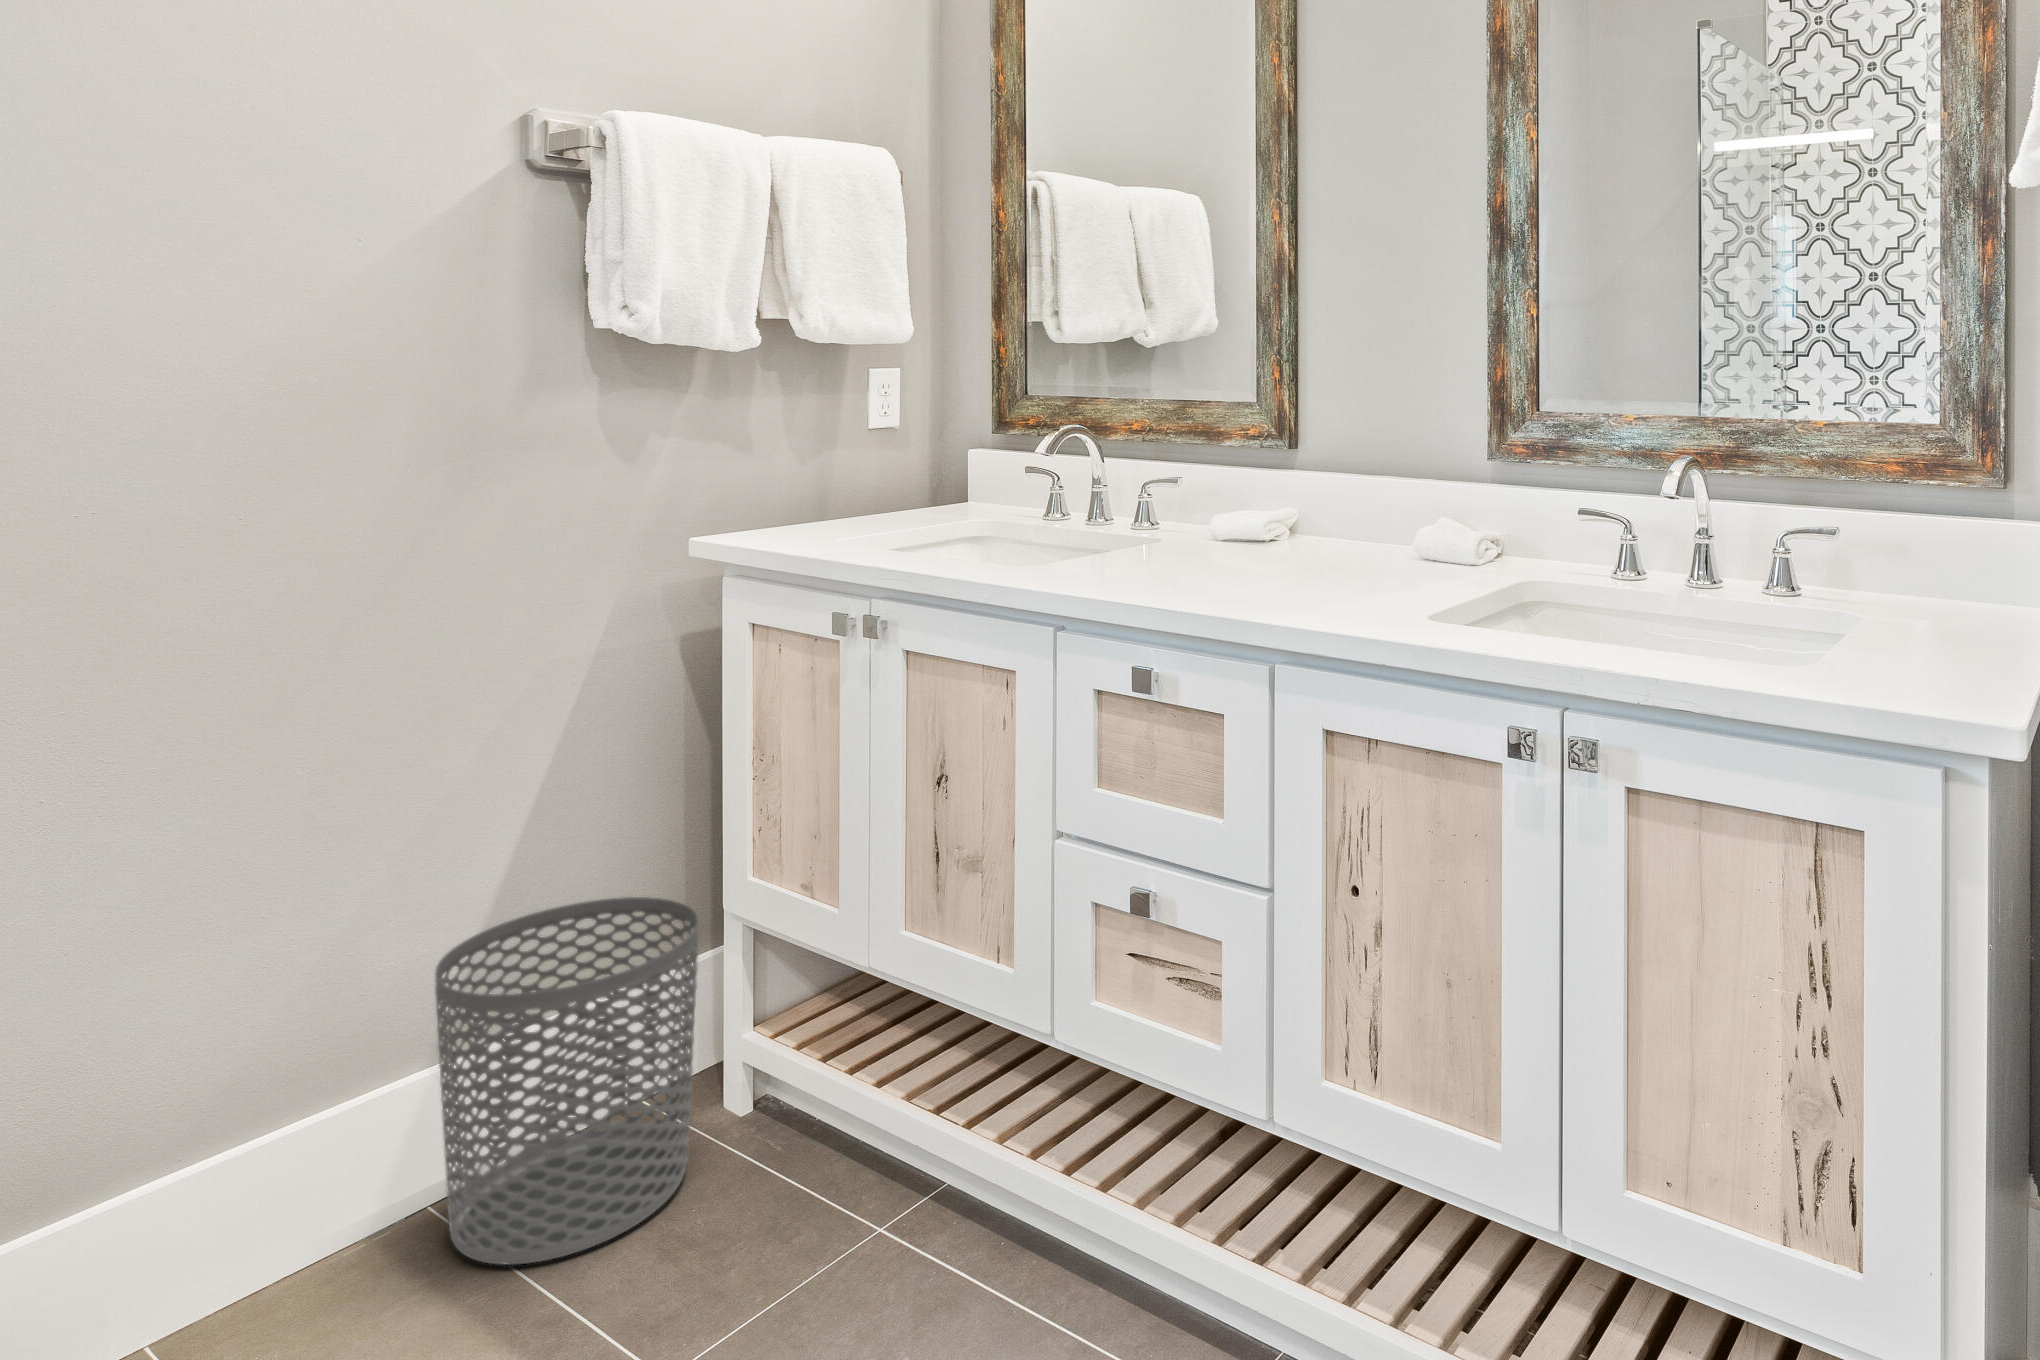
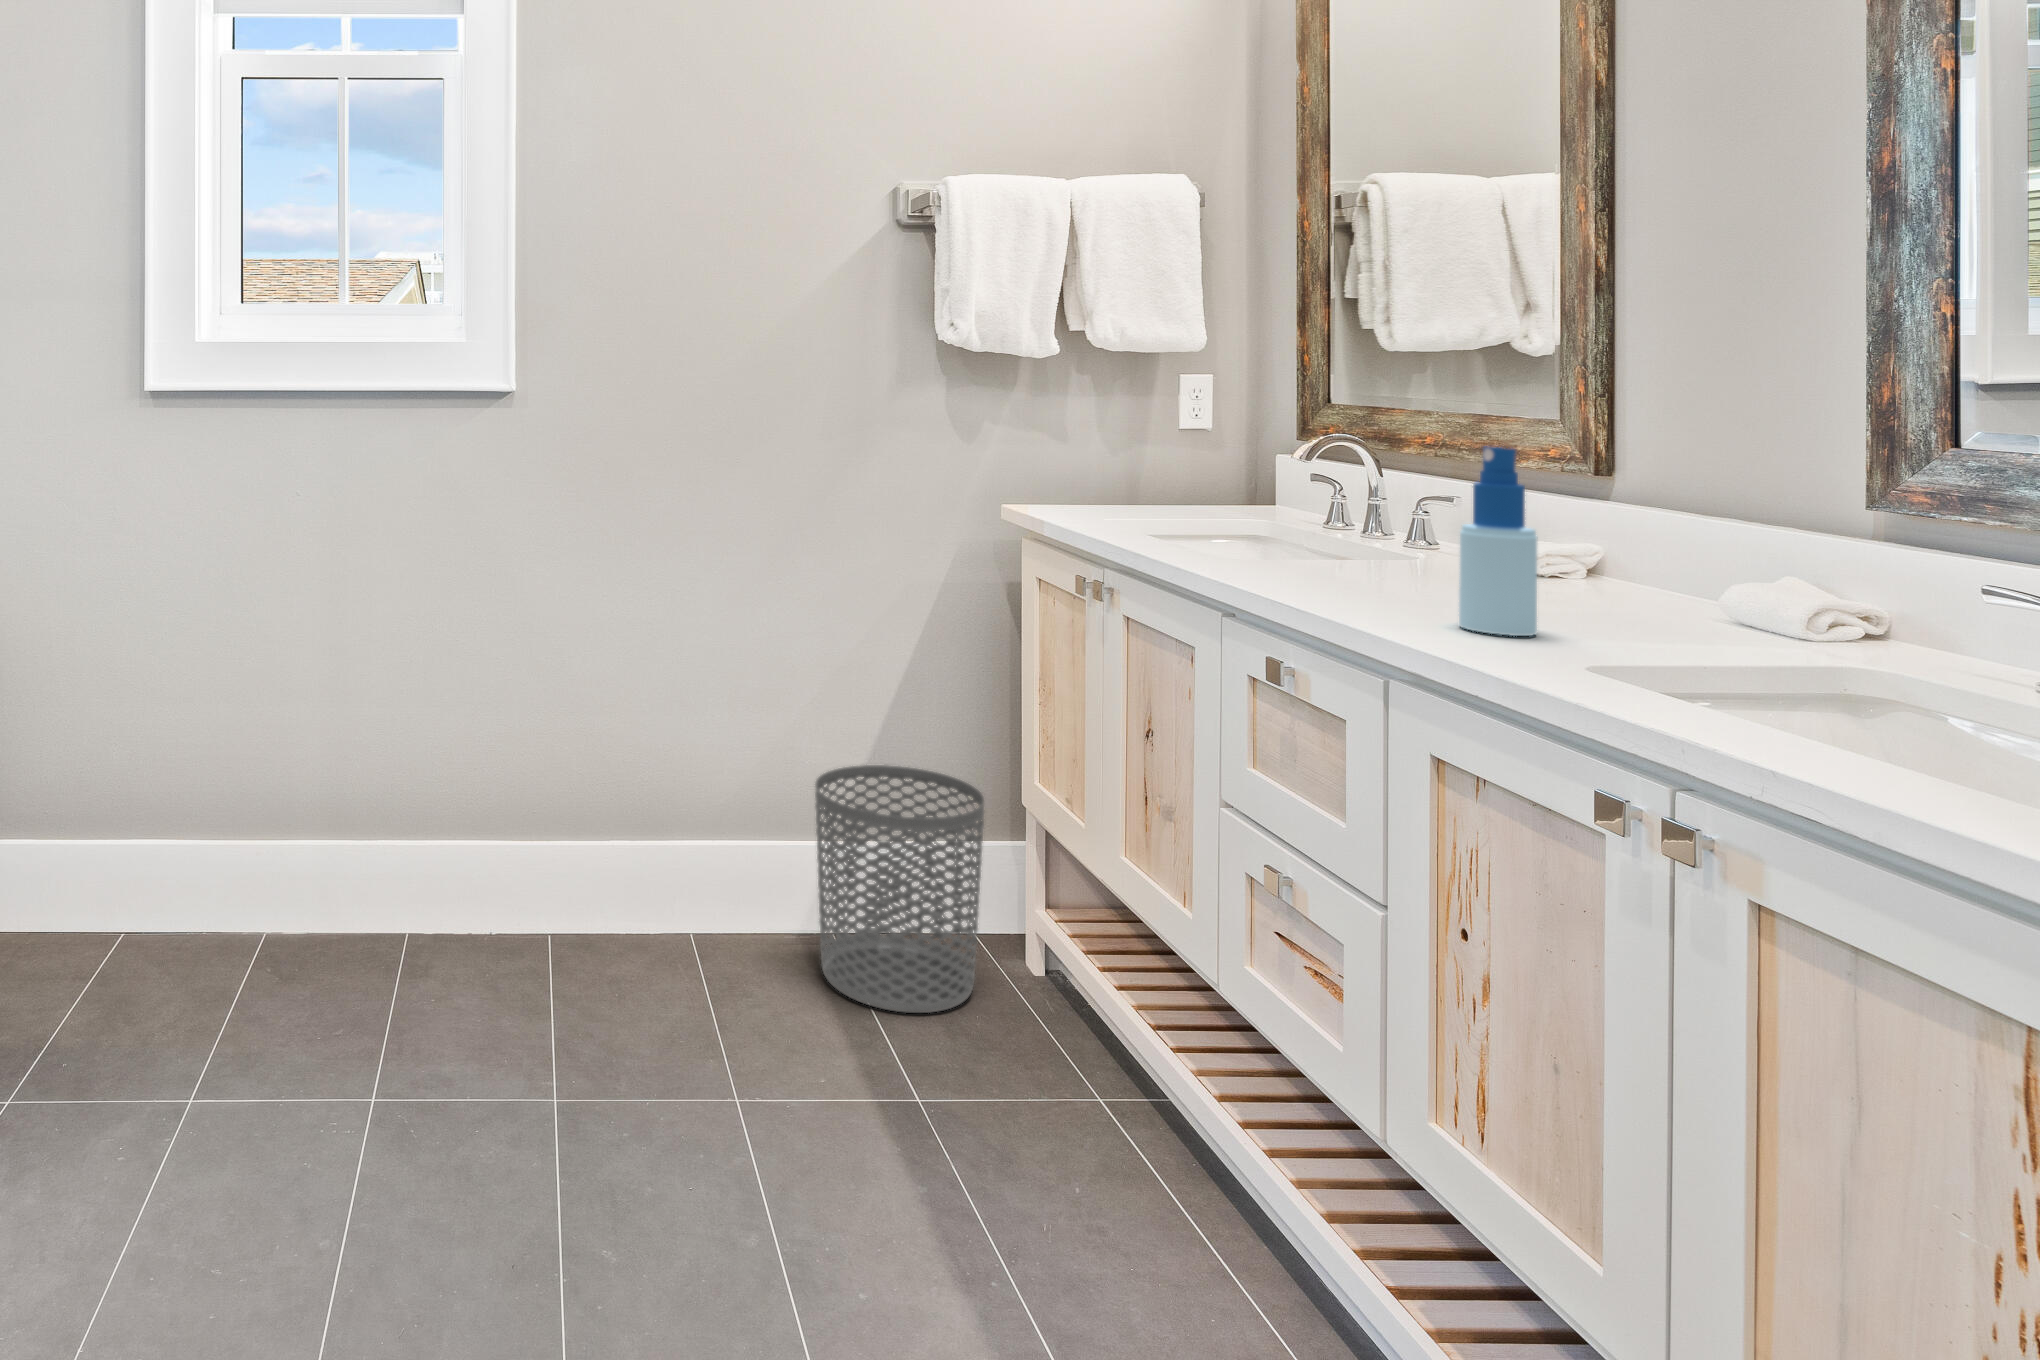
spray bottle: none [1296,430,1354,602] -> present [1459,447,1537,636]

